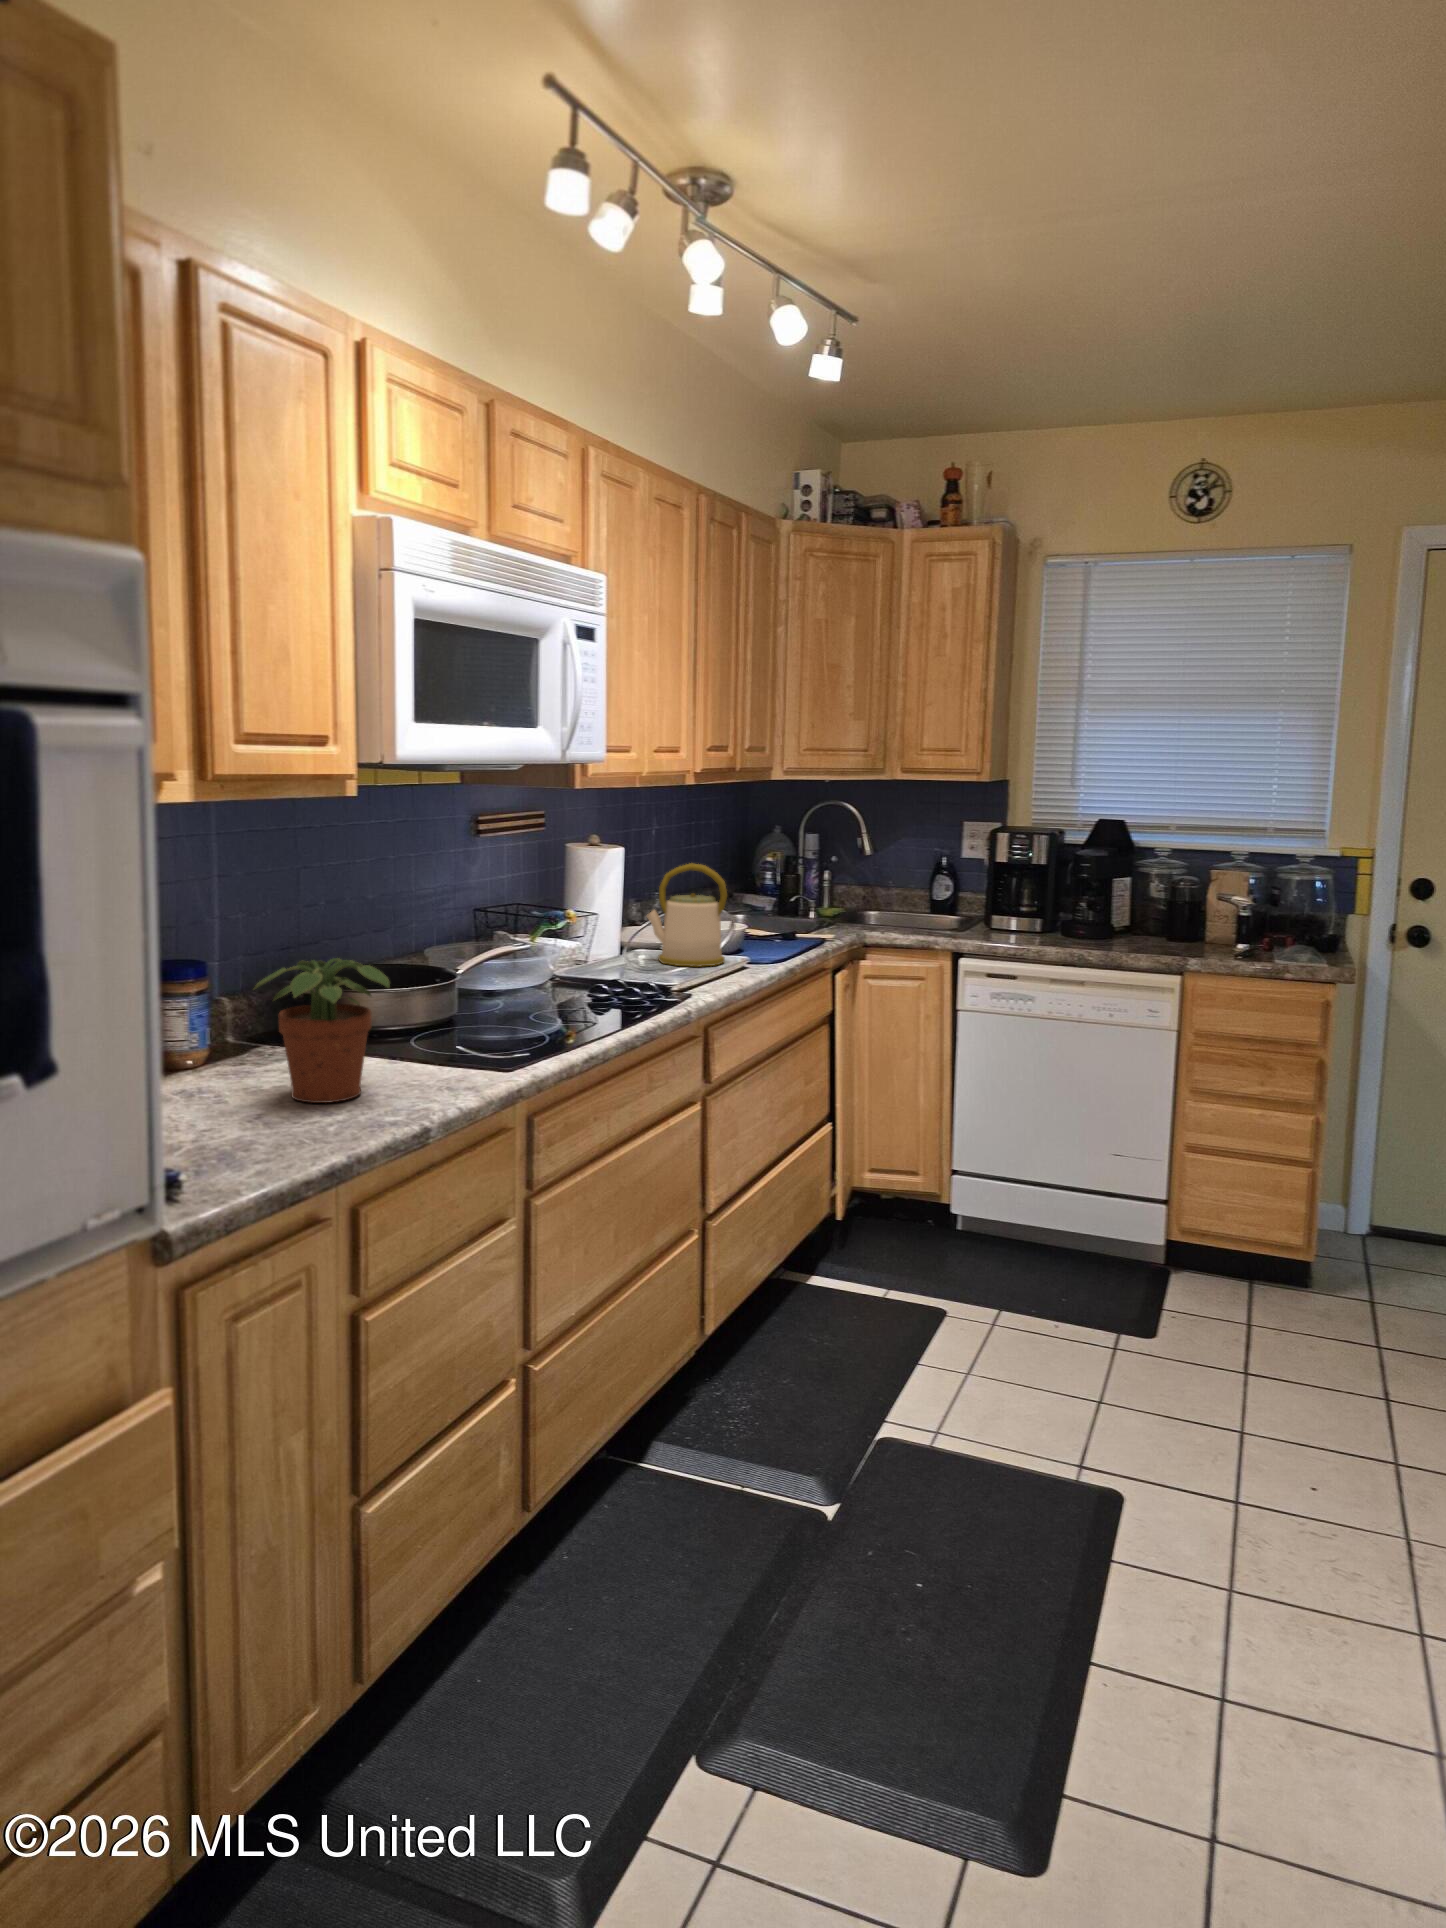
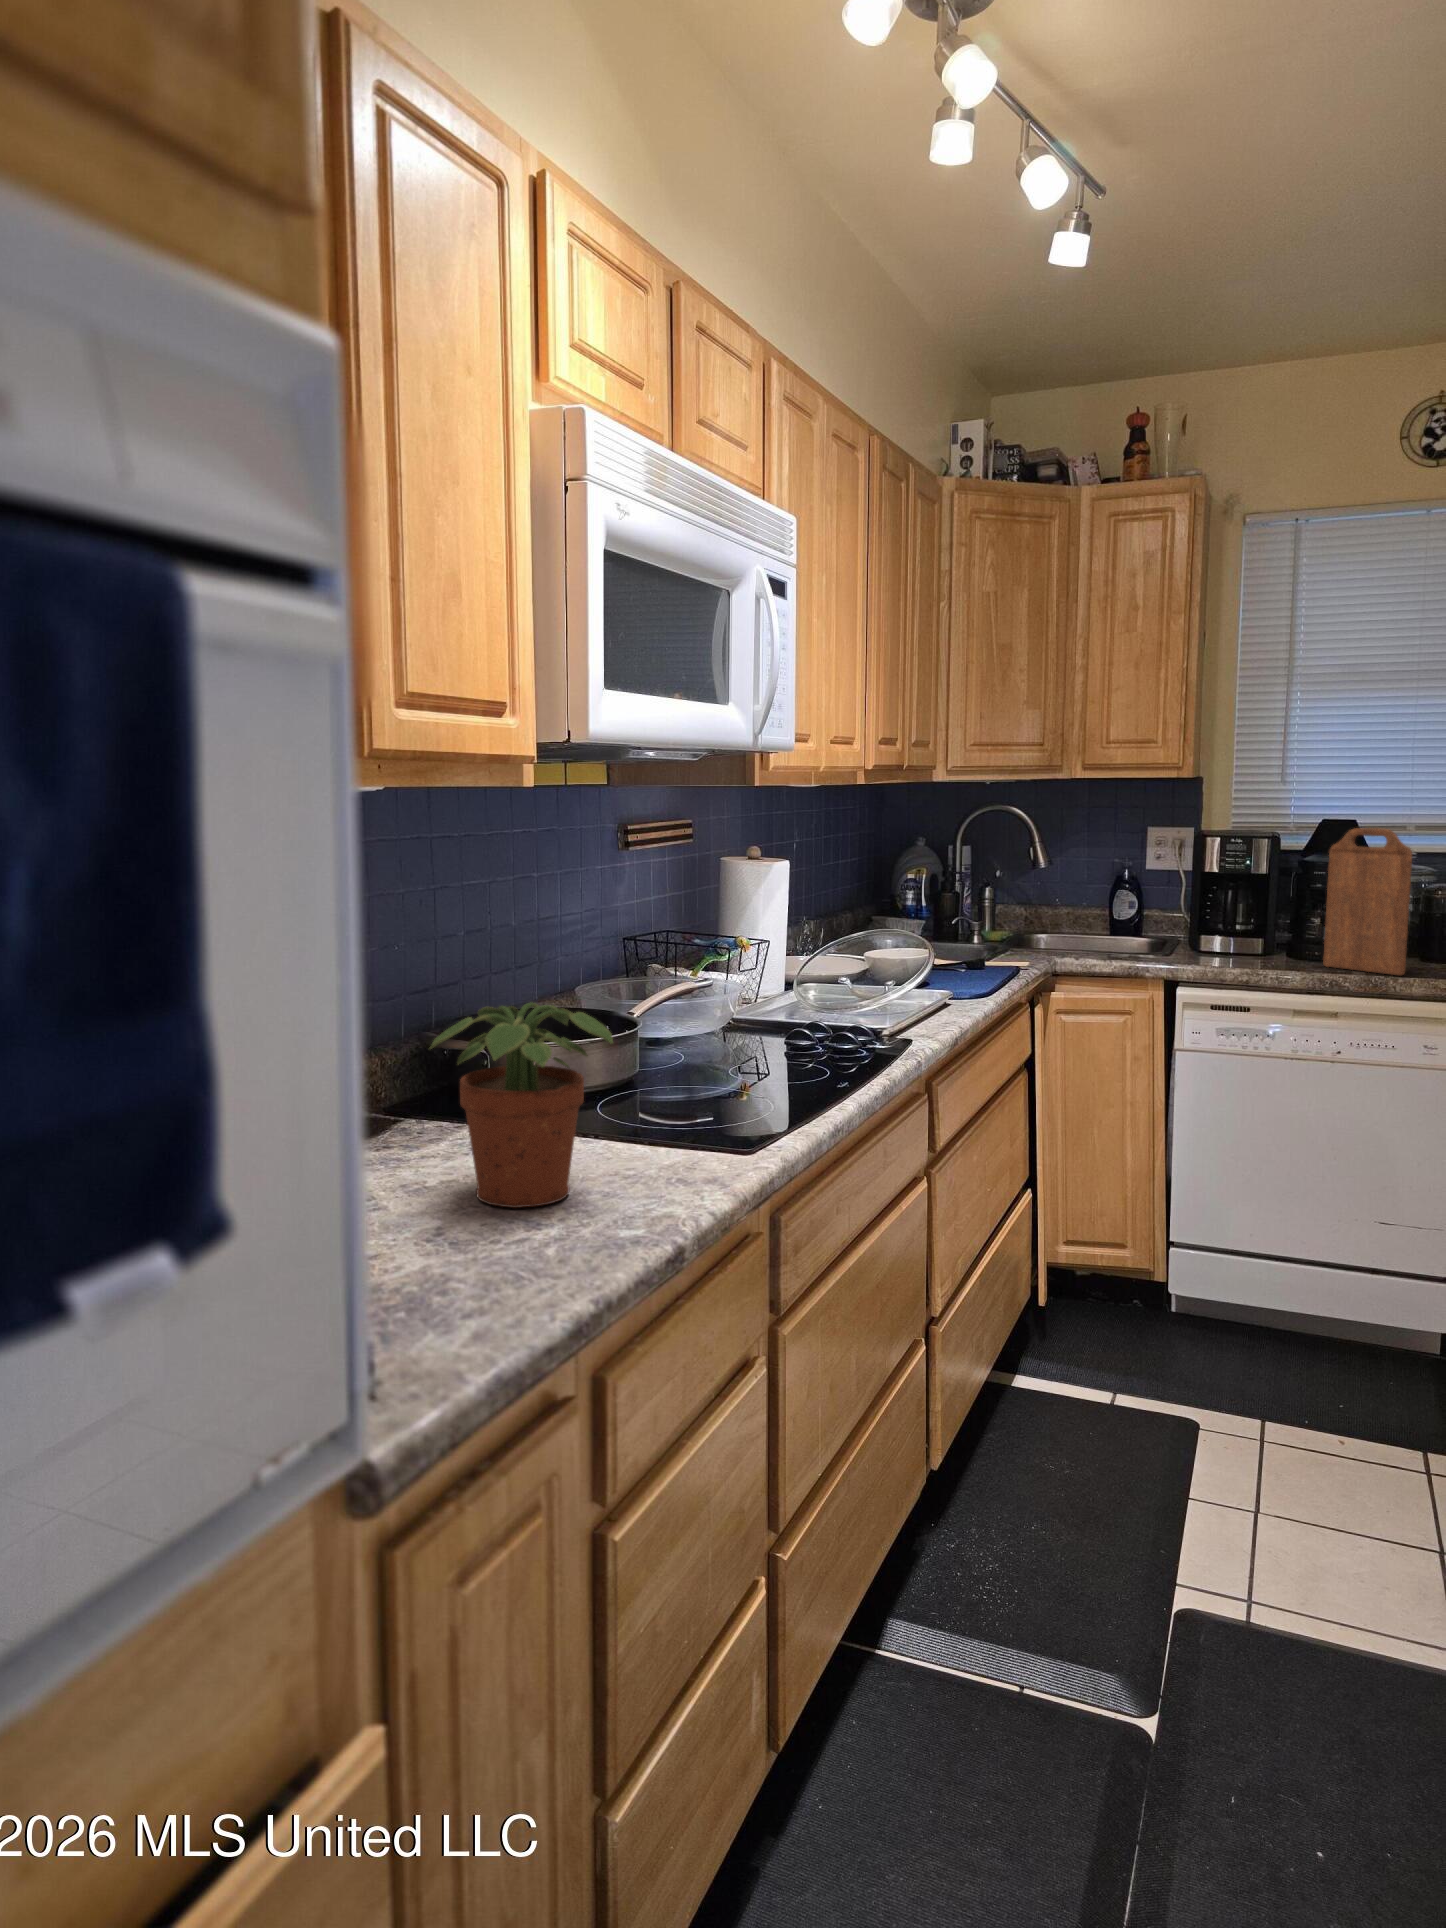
cutting board: none [1080,828,1144,949] -> present [1323,828,1412,975]
kettle: present [647,864,727,967] -> none [822,878,923,1005]

